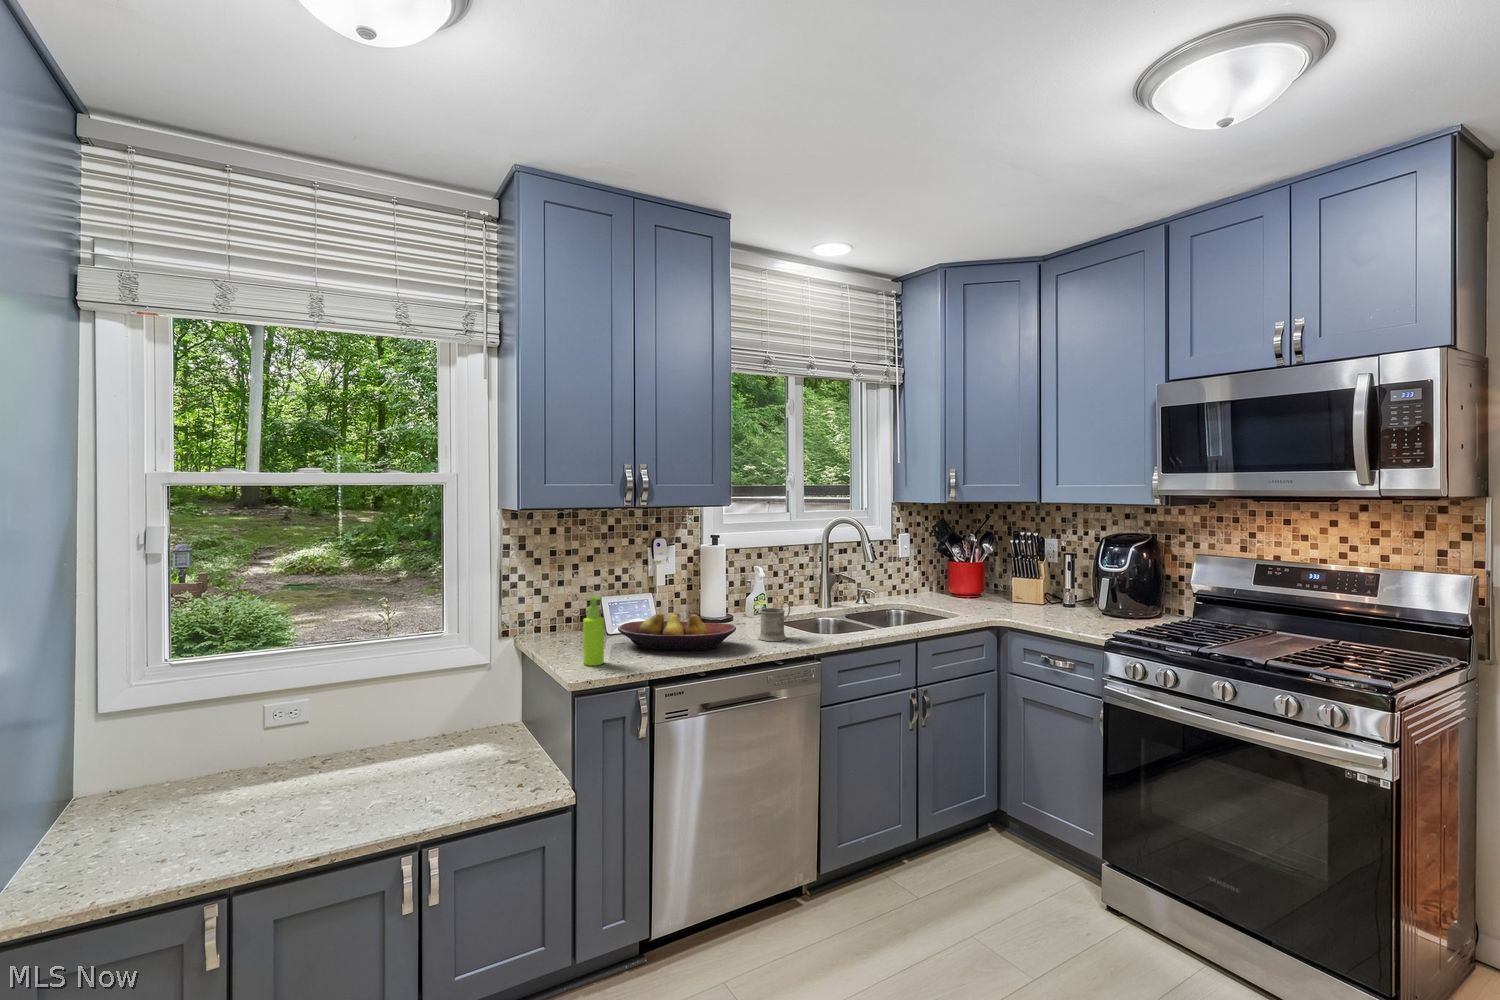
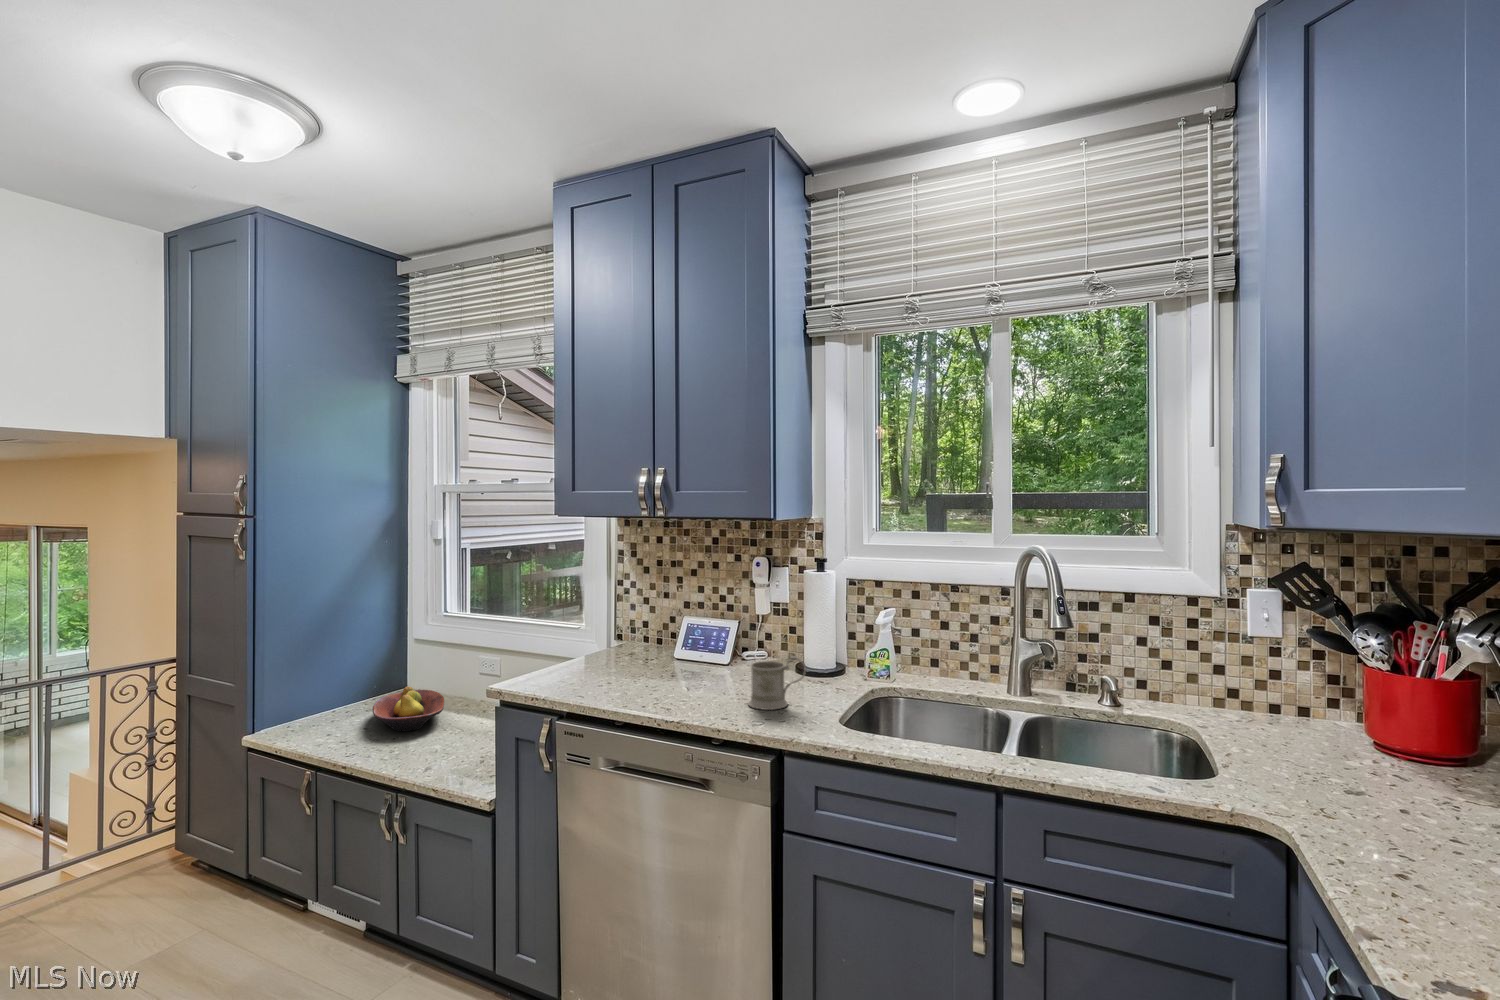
soap dispenser: present [583,595,604,666] -> none [553,605,575,678]
fruit bowl: present [618,613,736,650] -> present [372,687,444,731]

